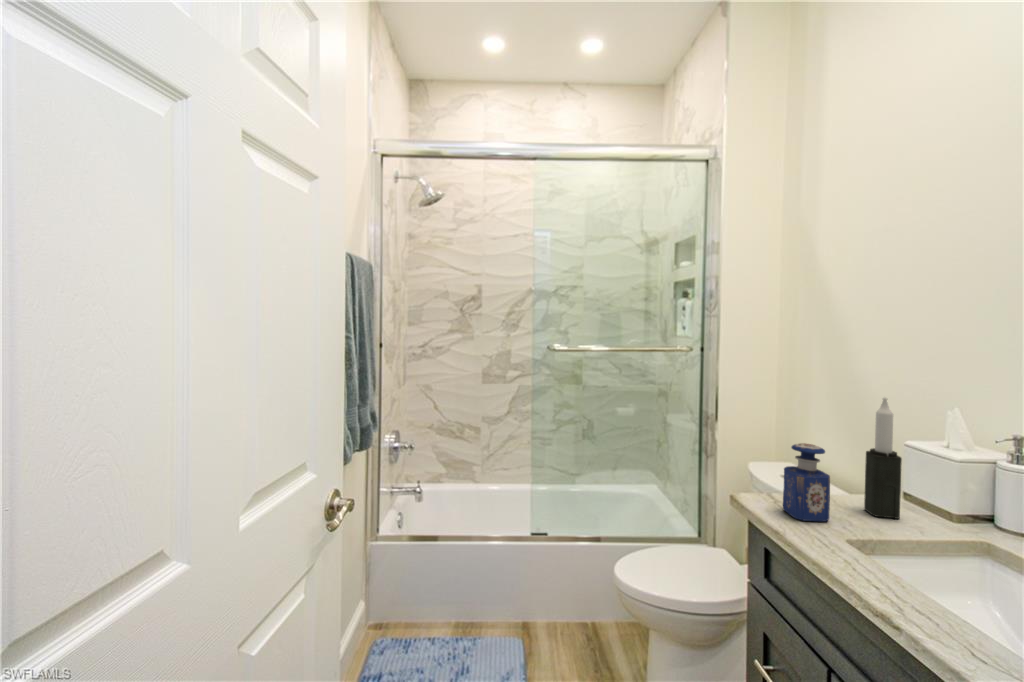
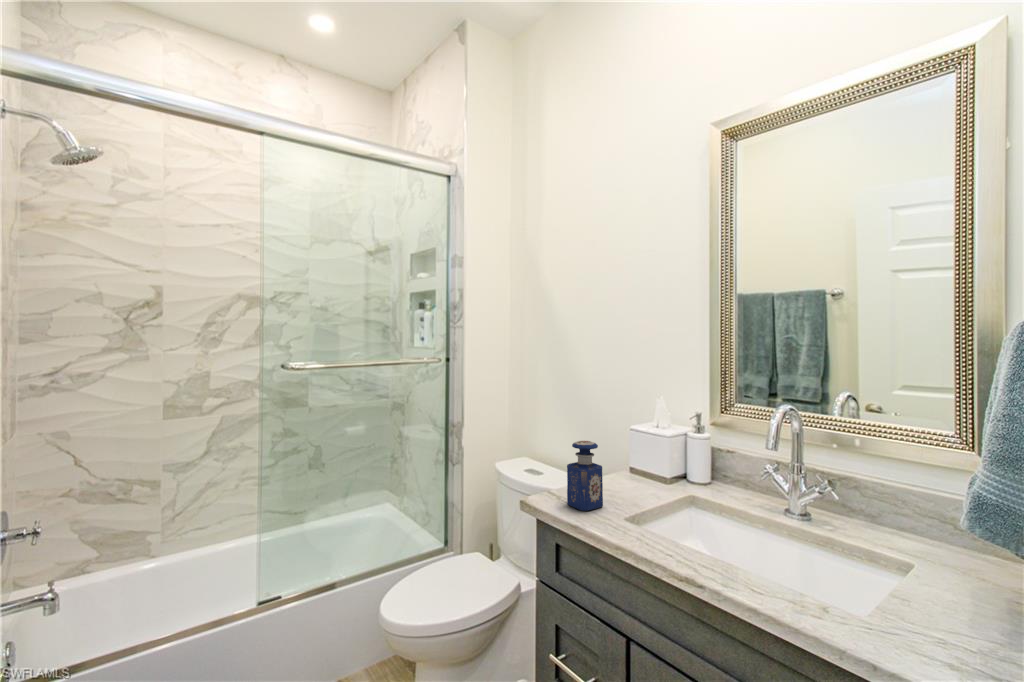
candle: present [864,397,902,519] -> none [615,393,640,493]

